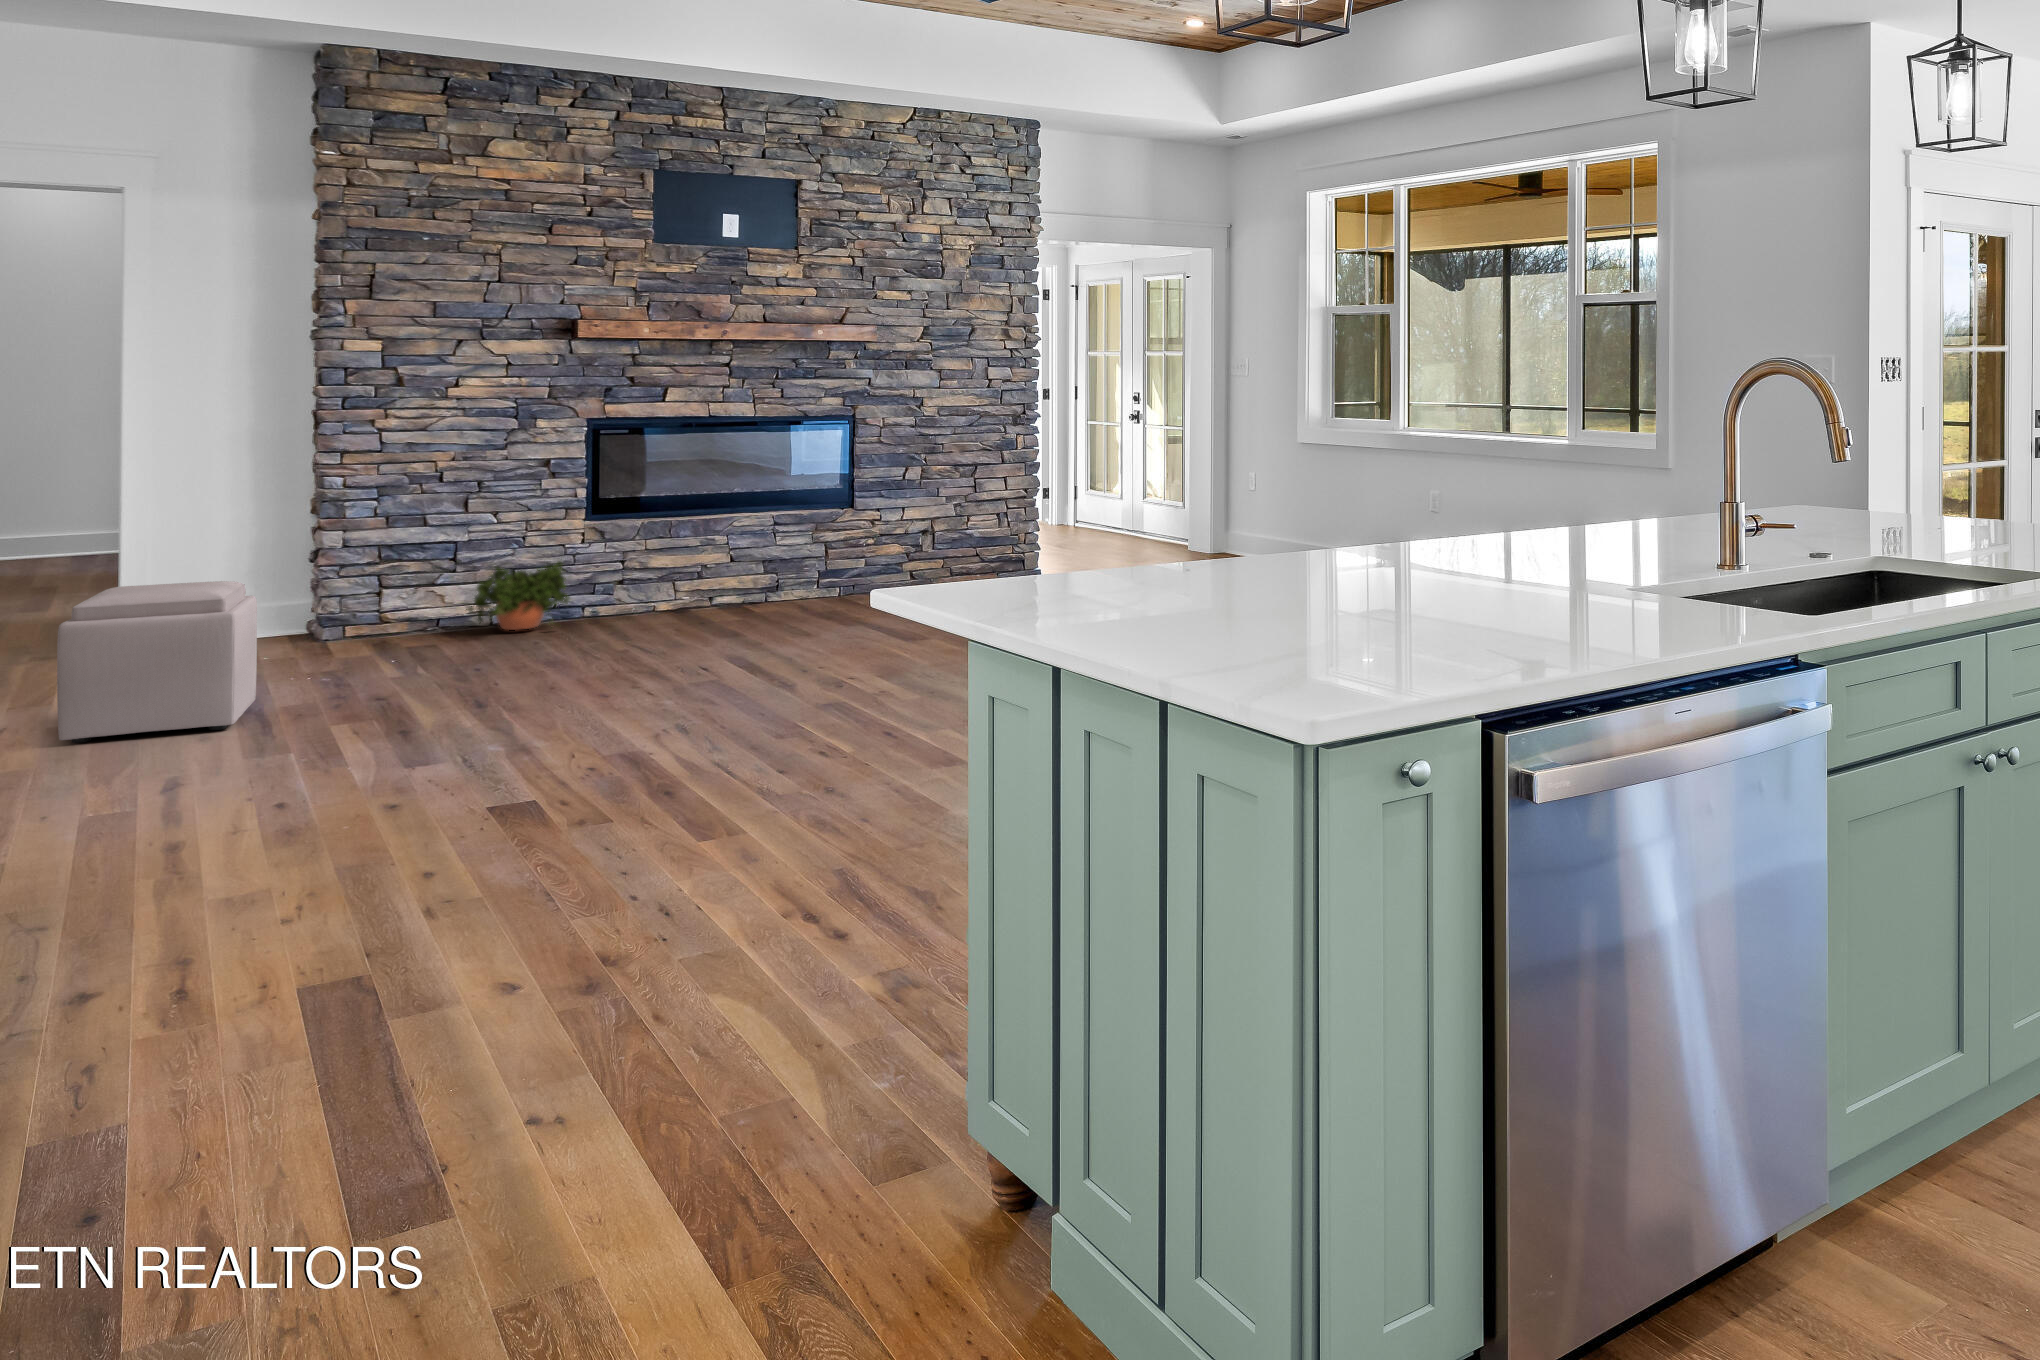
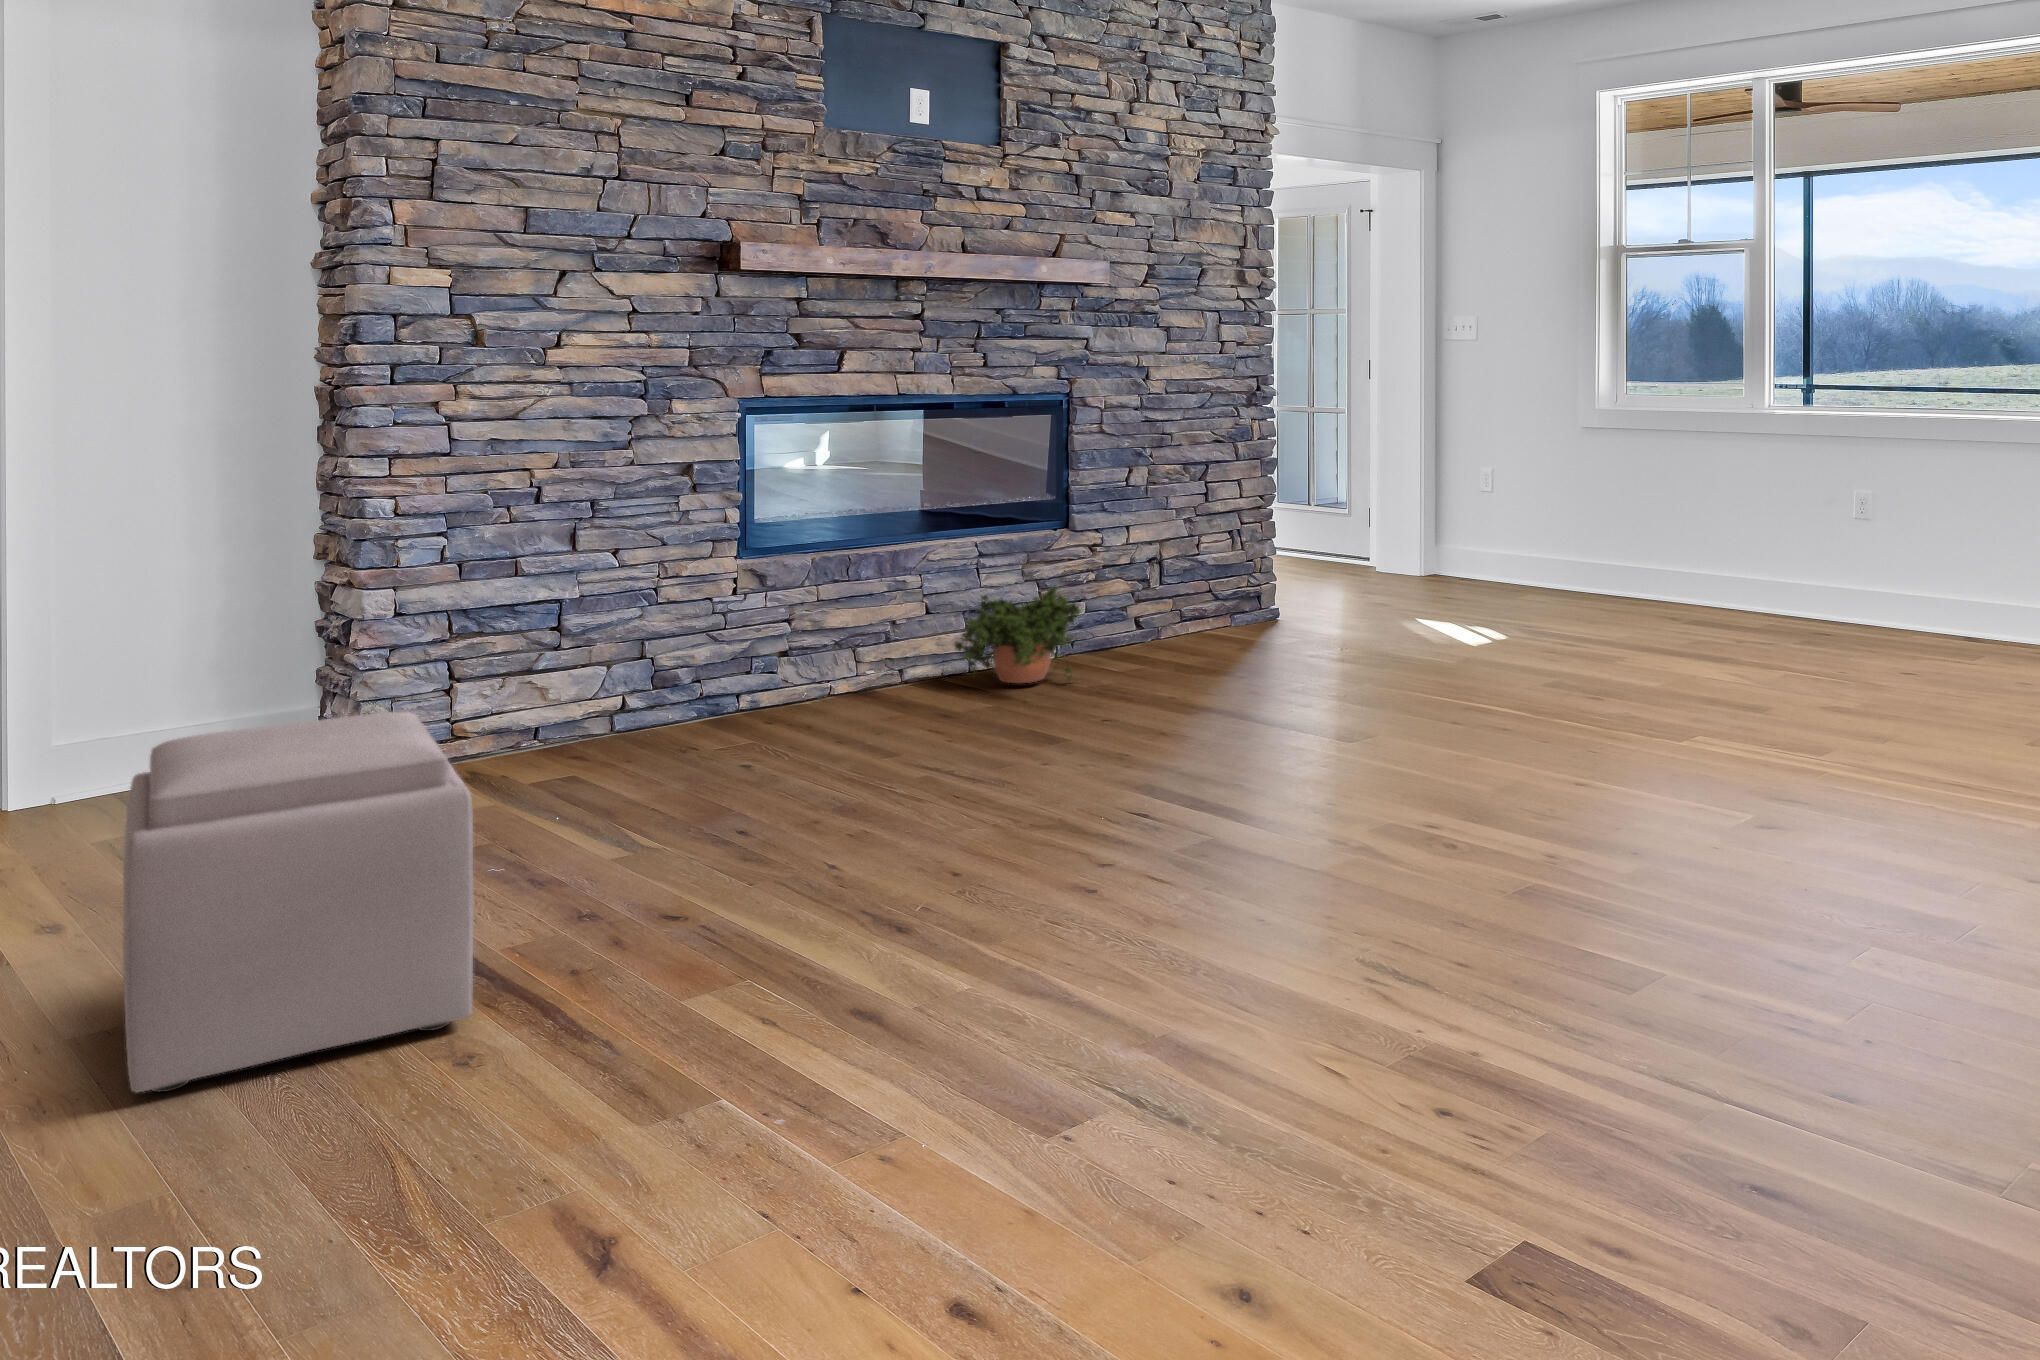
potted plant: present [466,561,569,630] -> present [955,587,1080,683]

